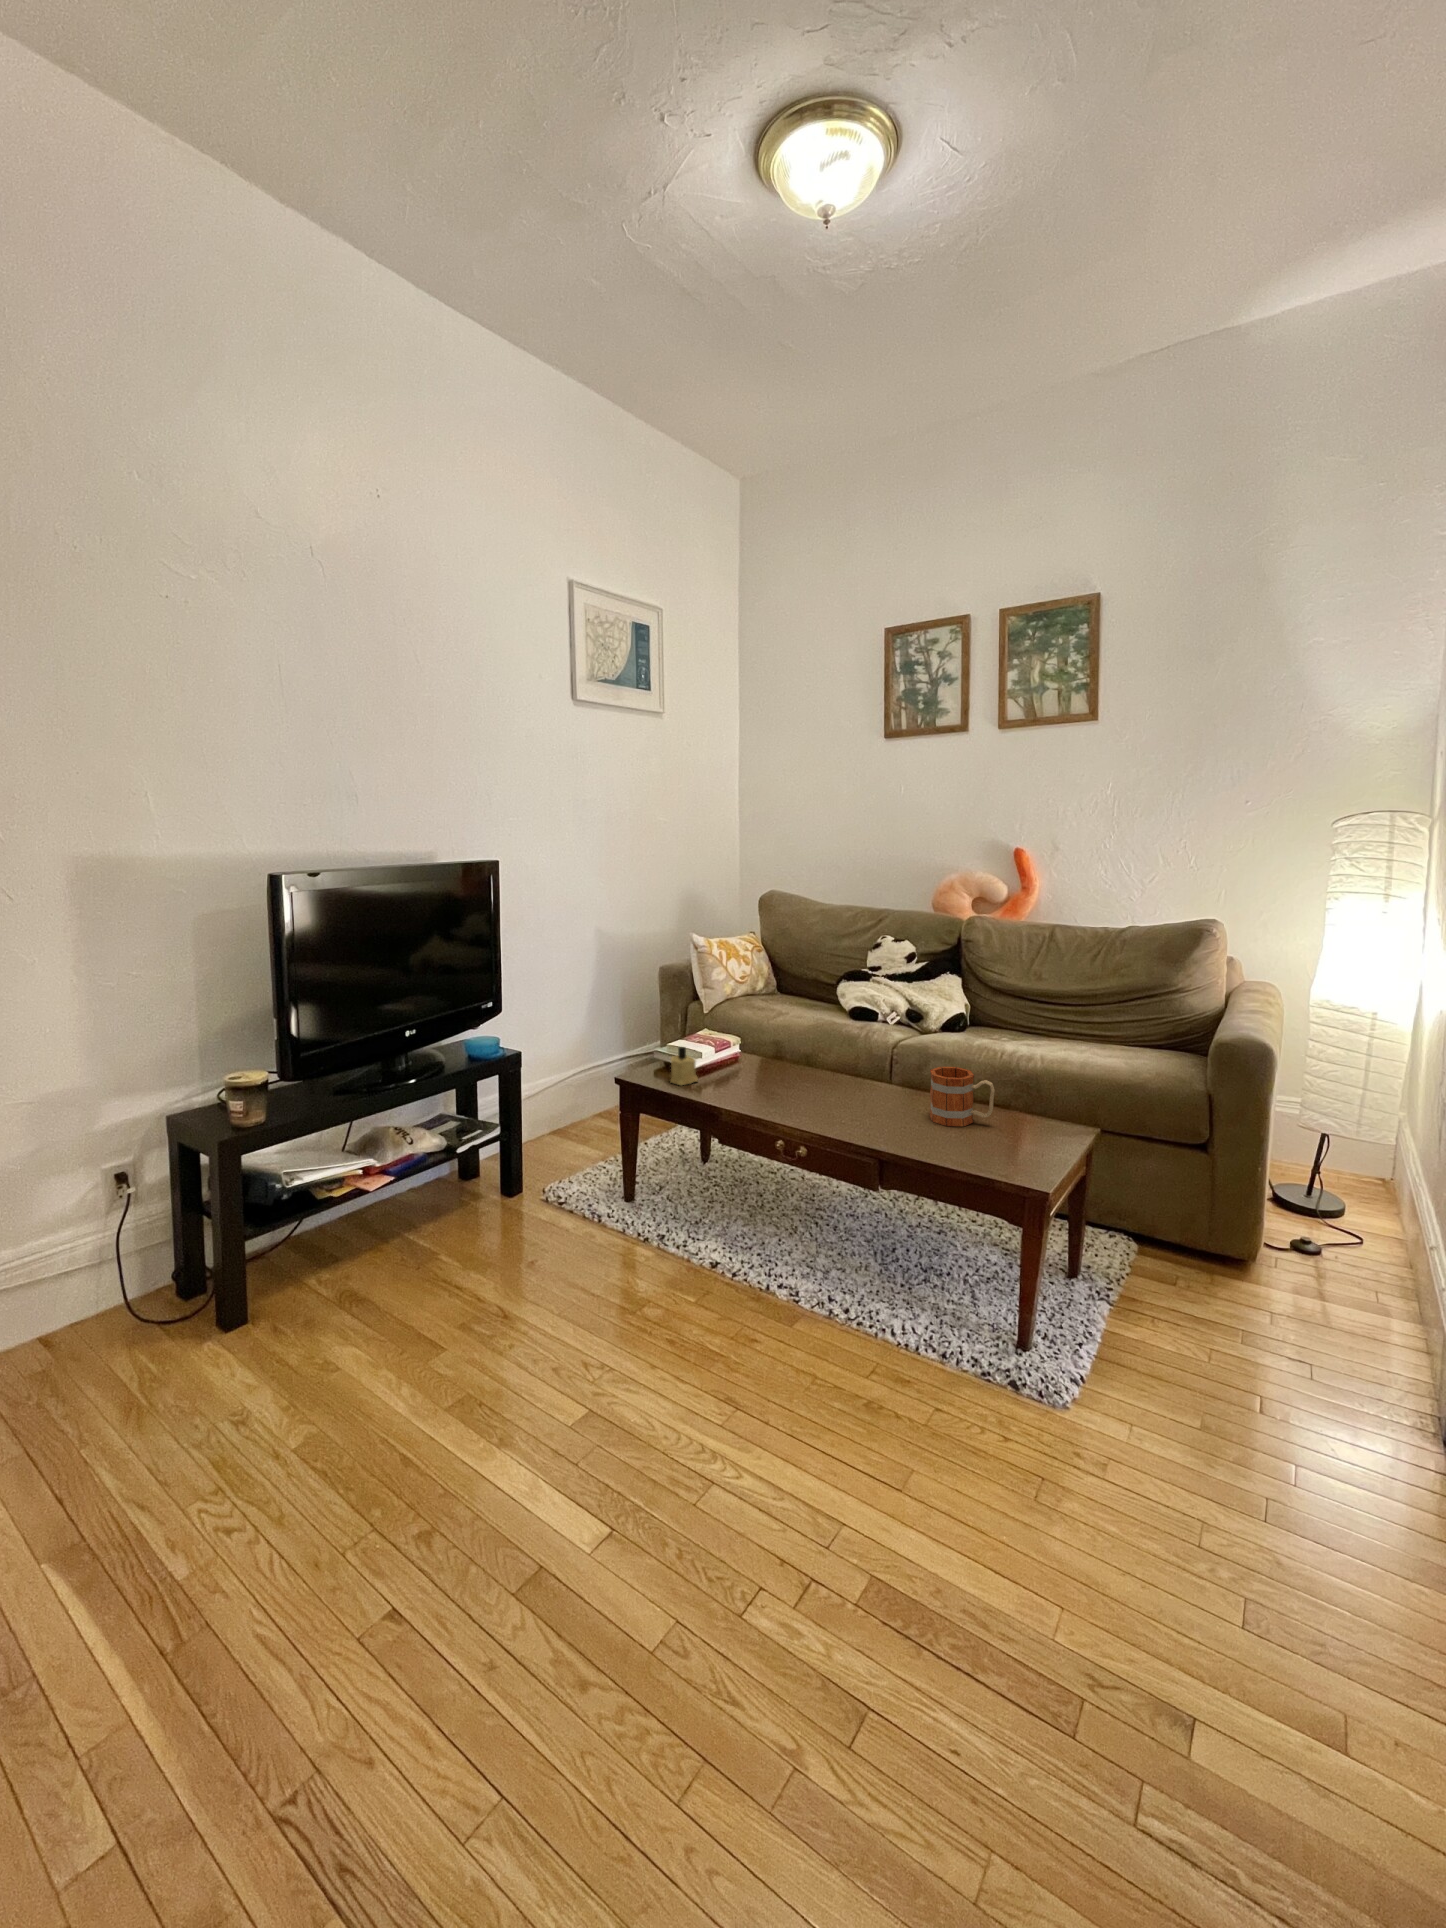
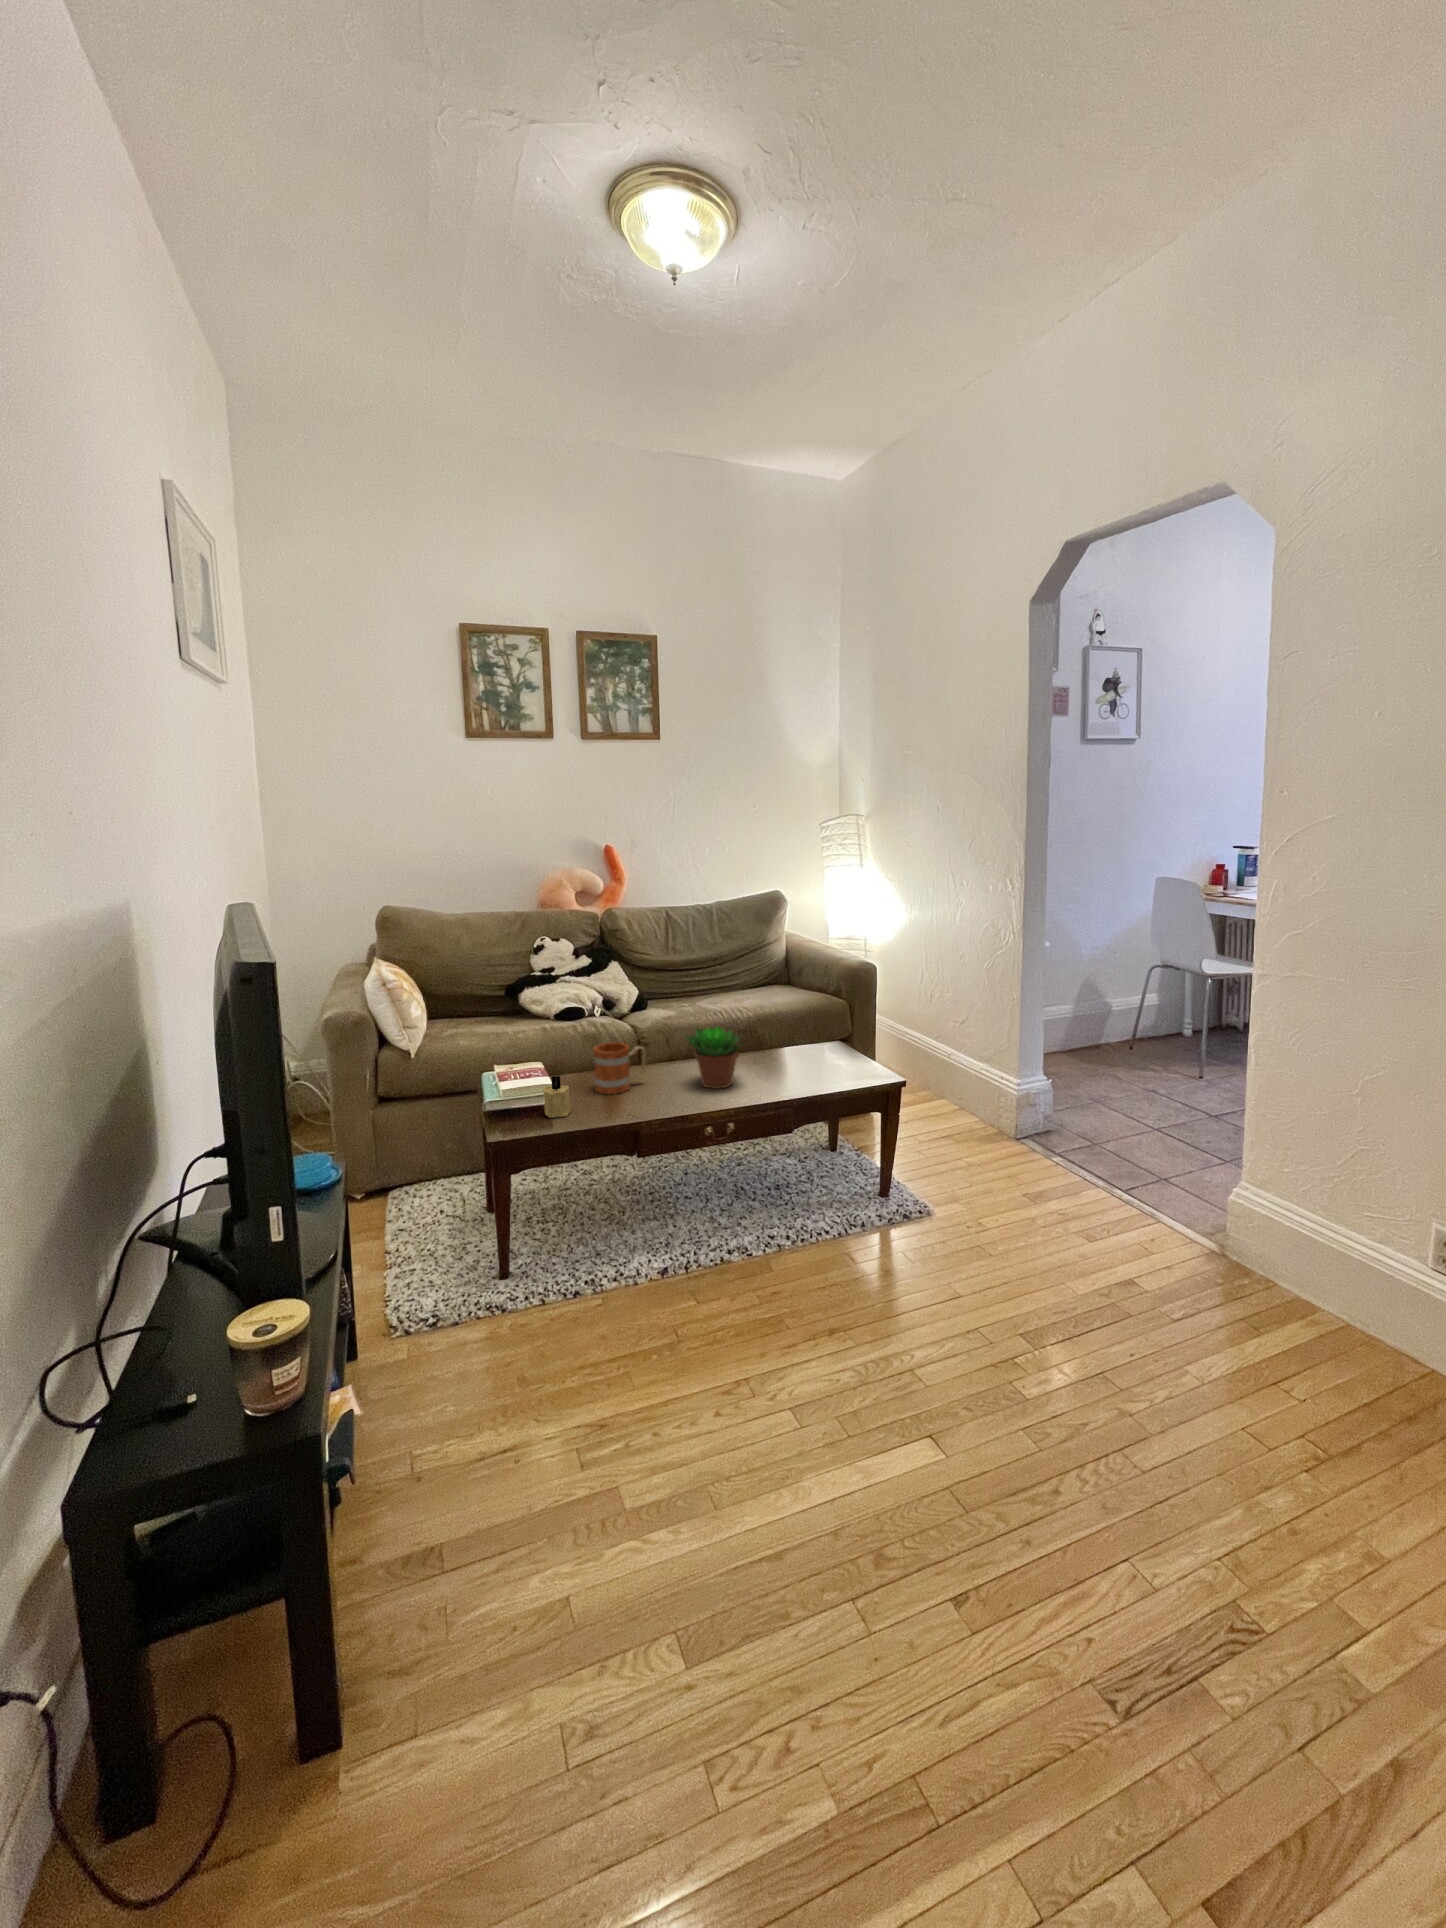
succulent plant: none [809,1042,881,1114] -> present [686,1026,741,1089]
mug: present [930,1067,995,1126] -> present [594,1042,646,1094]

